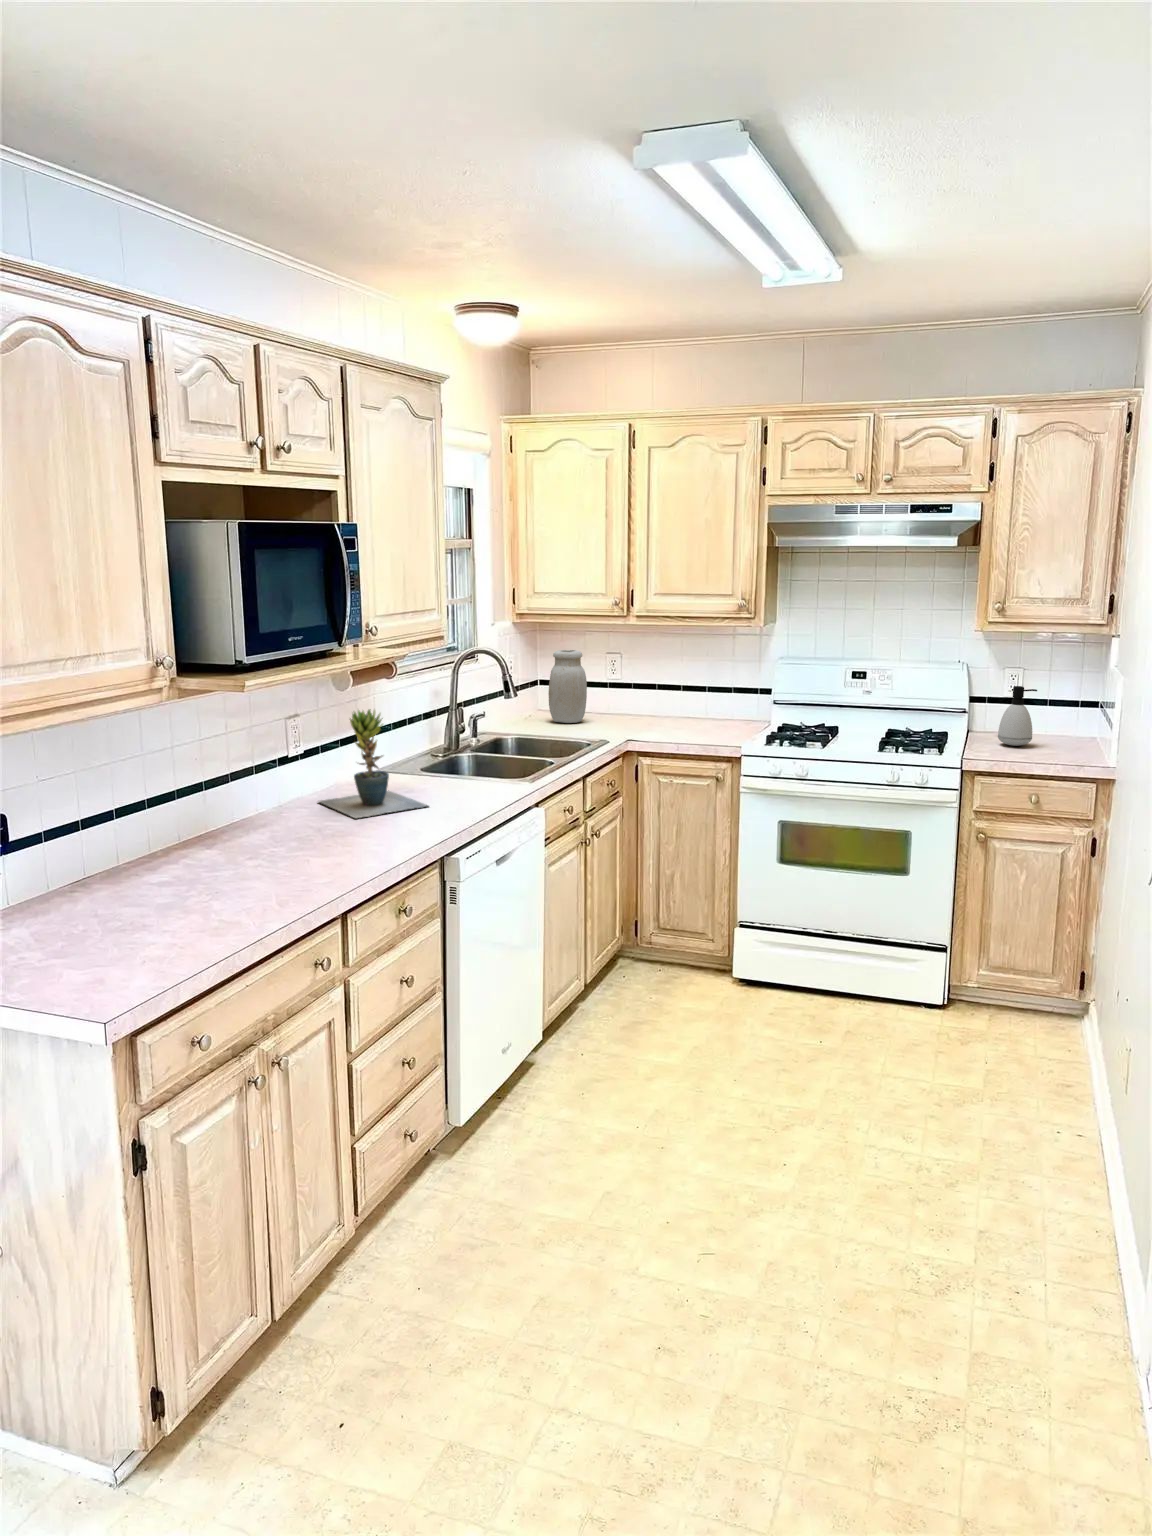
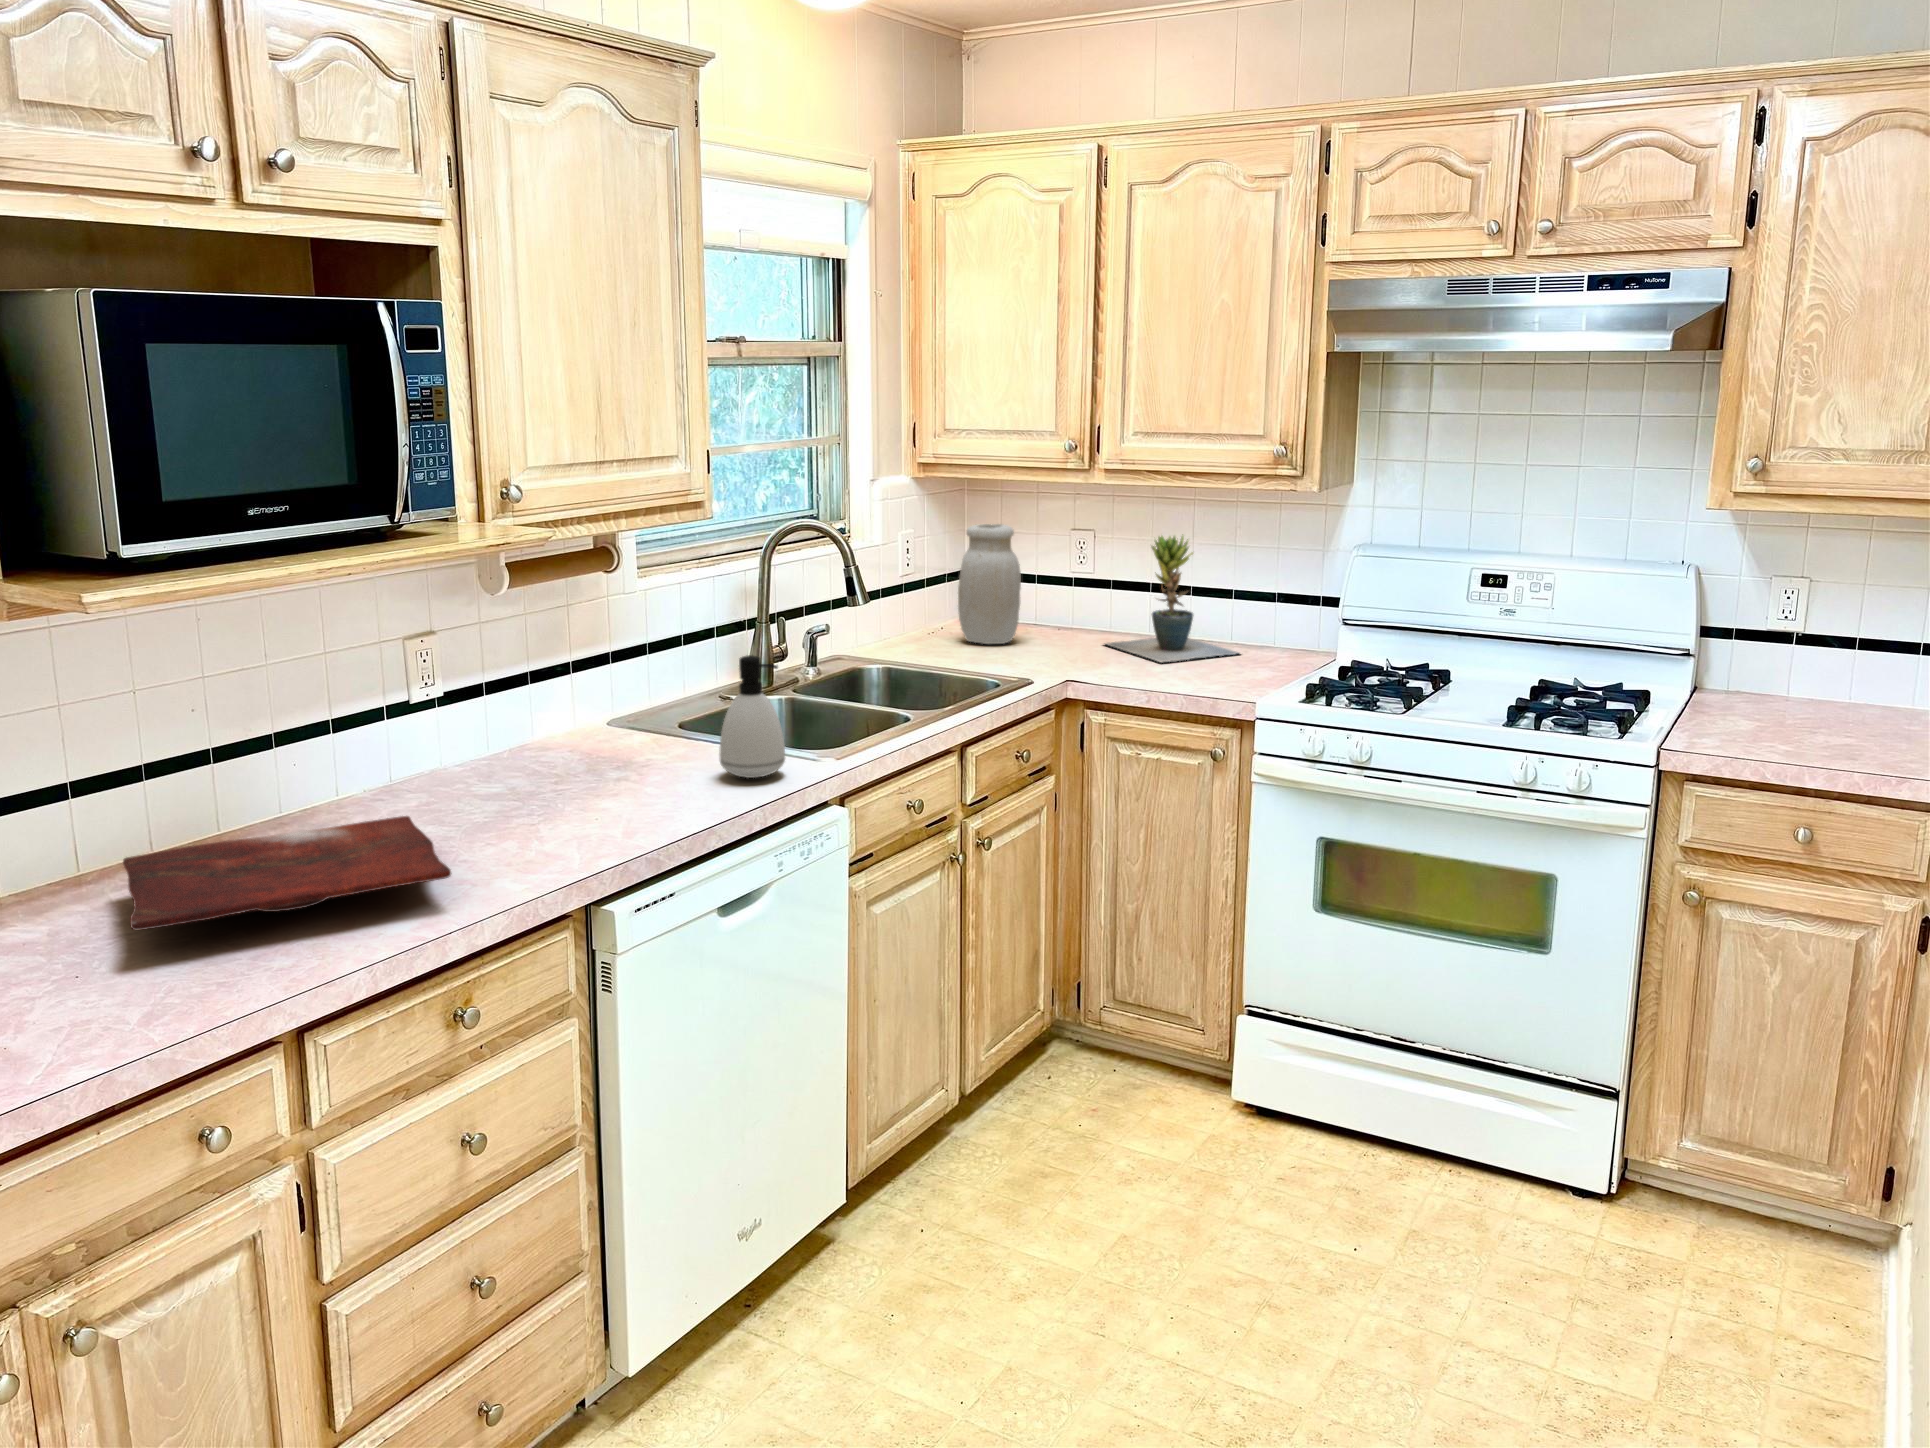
soap dispenser: present [998,686,1037,746] -> present [720,655,785,778]
potted plant: present [319,709,427,818] -> present [1106,536,1238,662]
cutting board: none [180,814,382,869] -> present [123,816,451,930]

